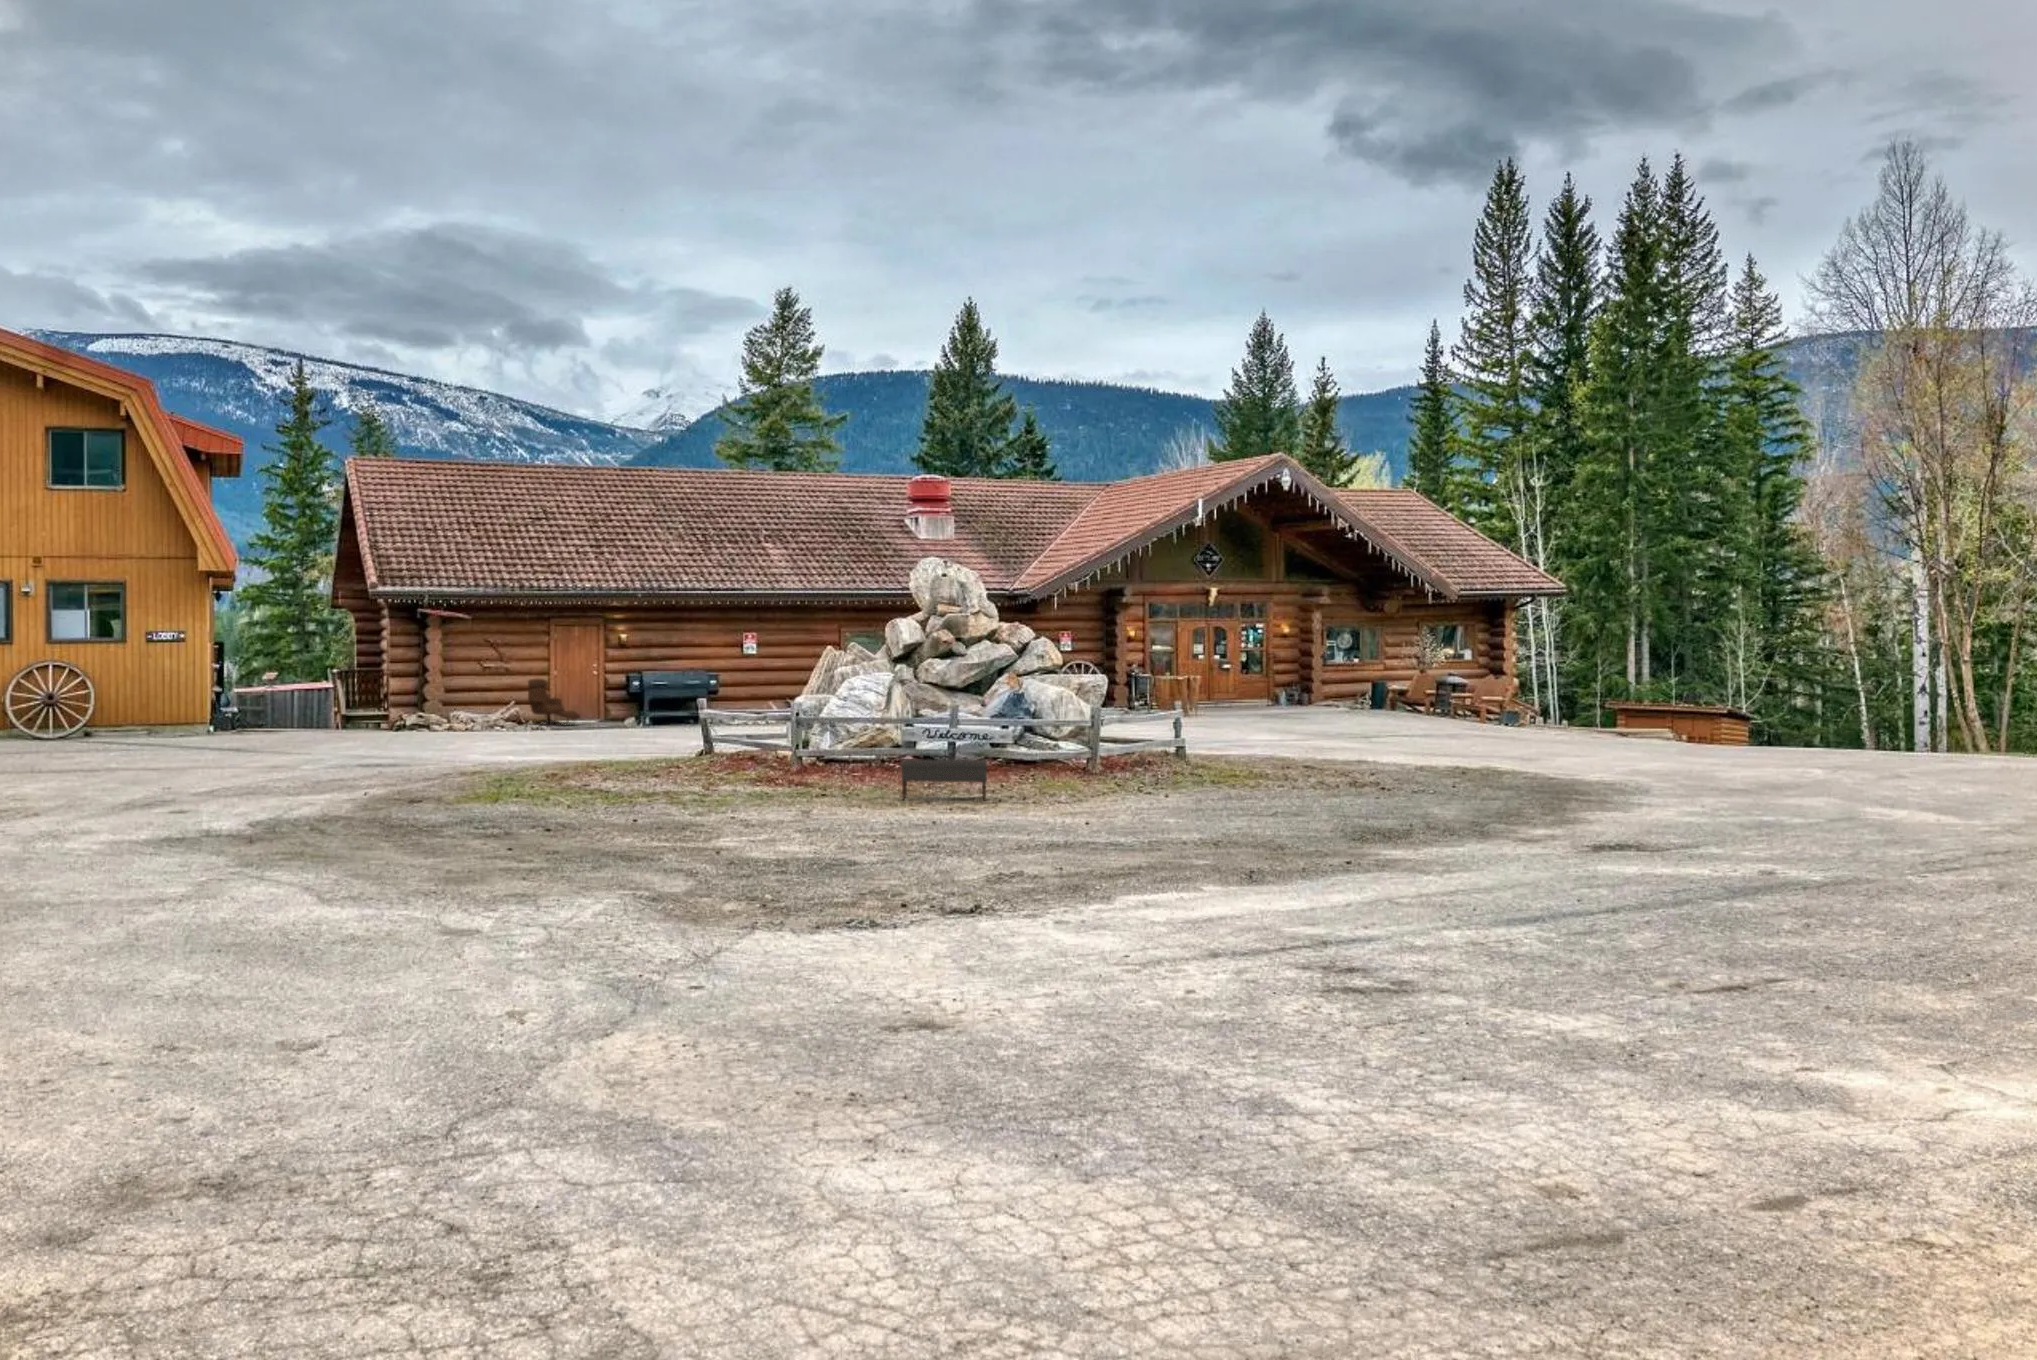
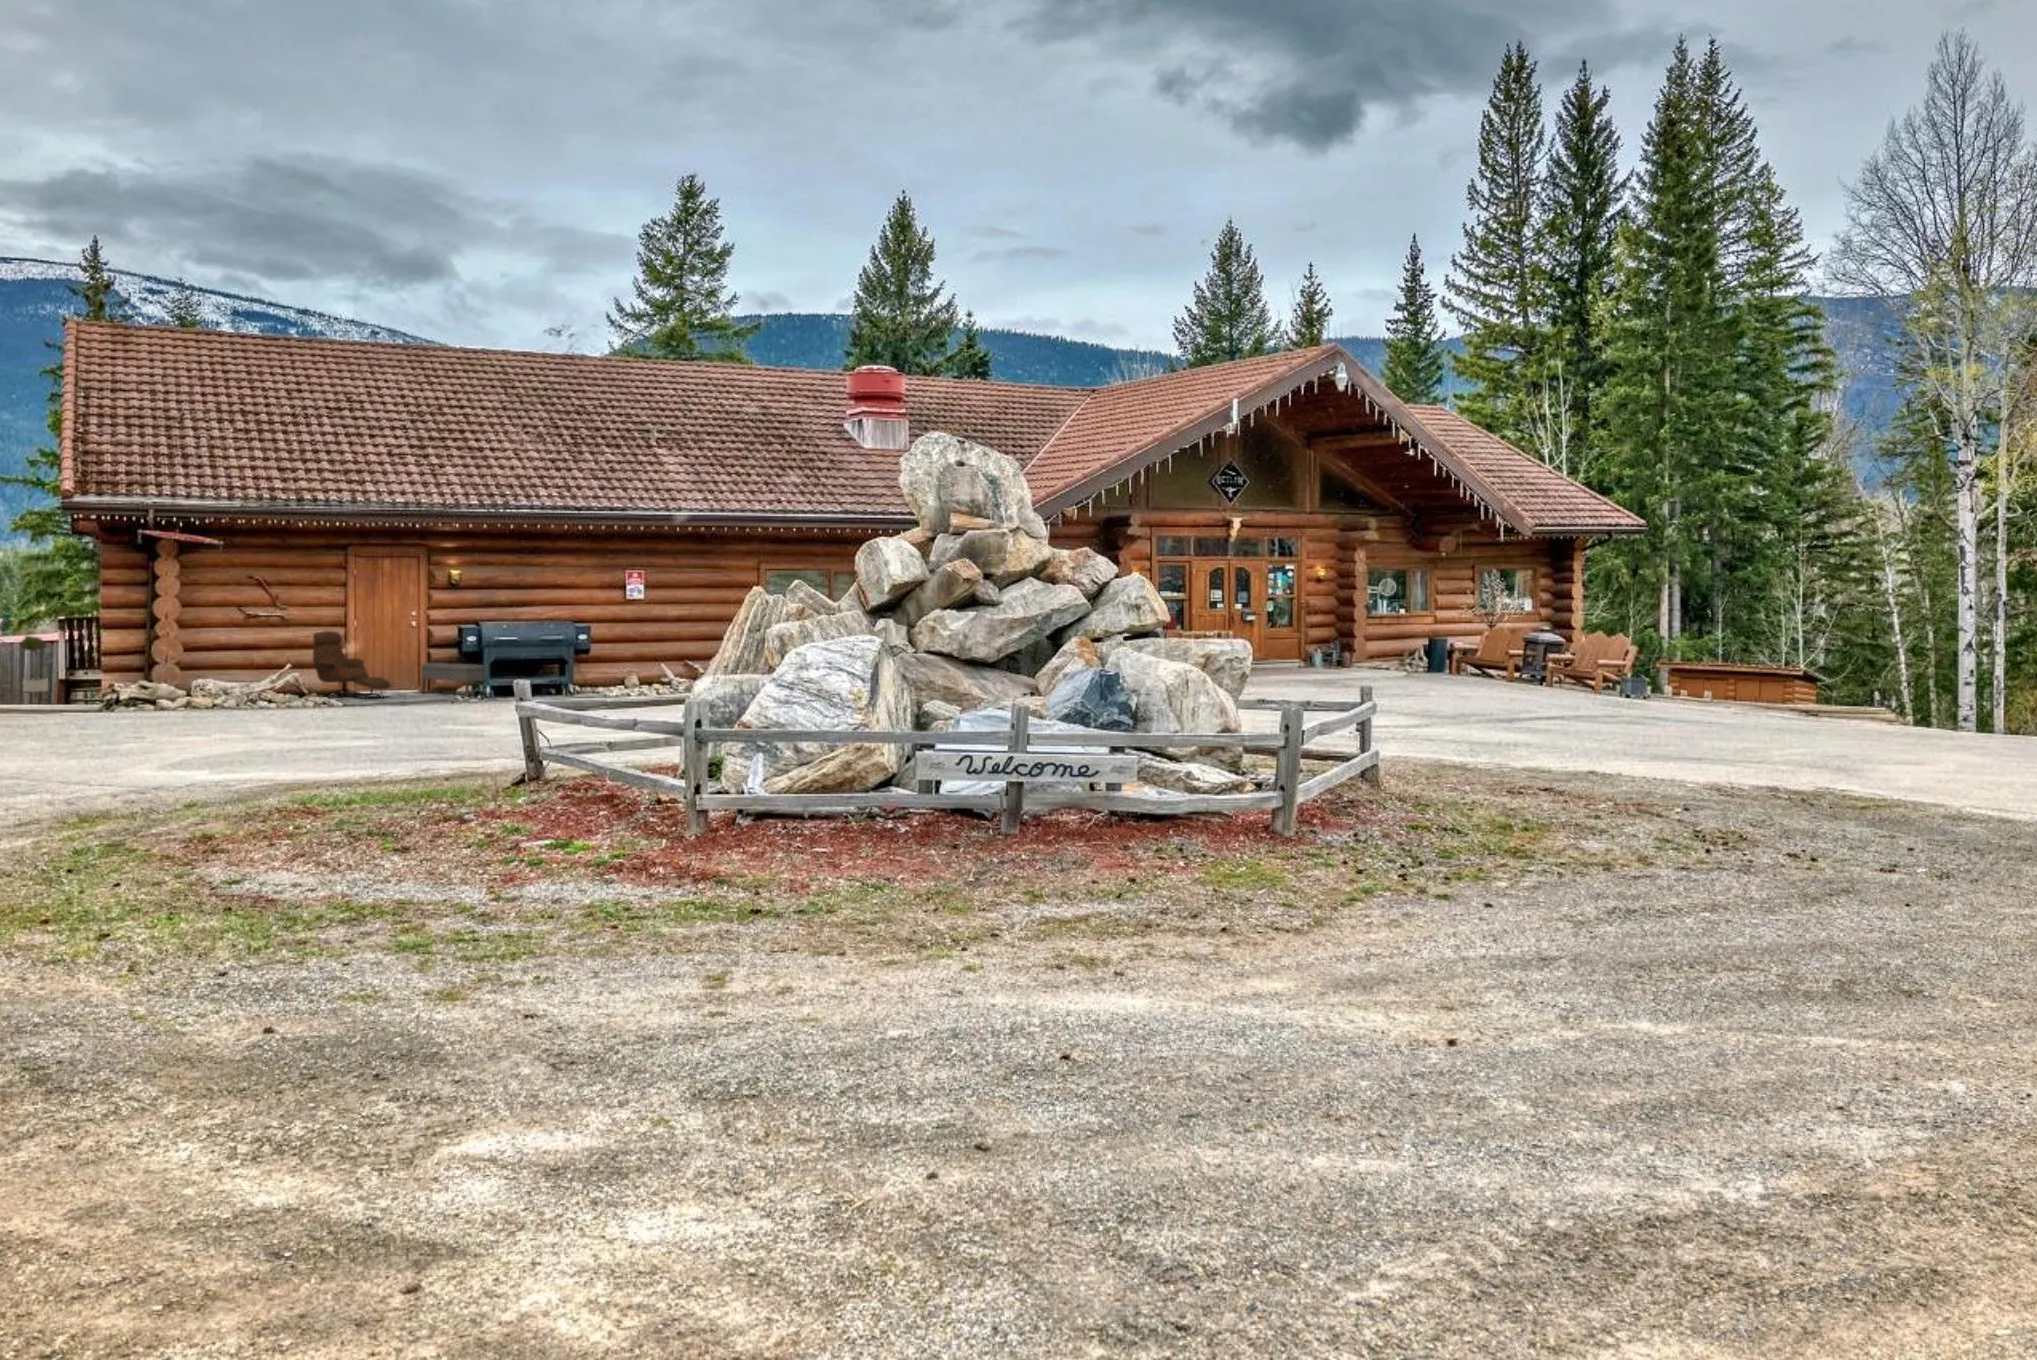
potted tree: none [334,682,351,722] -> present [21,636,48,692]
bench: present [901,759,988,800] -> present [421,663,486,696]

